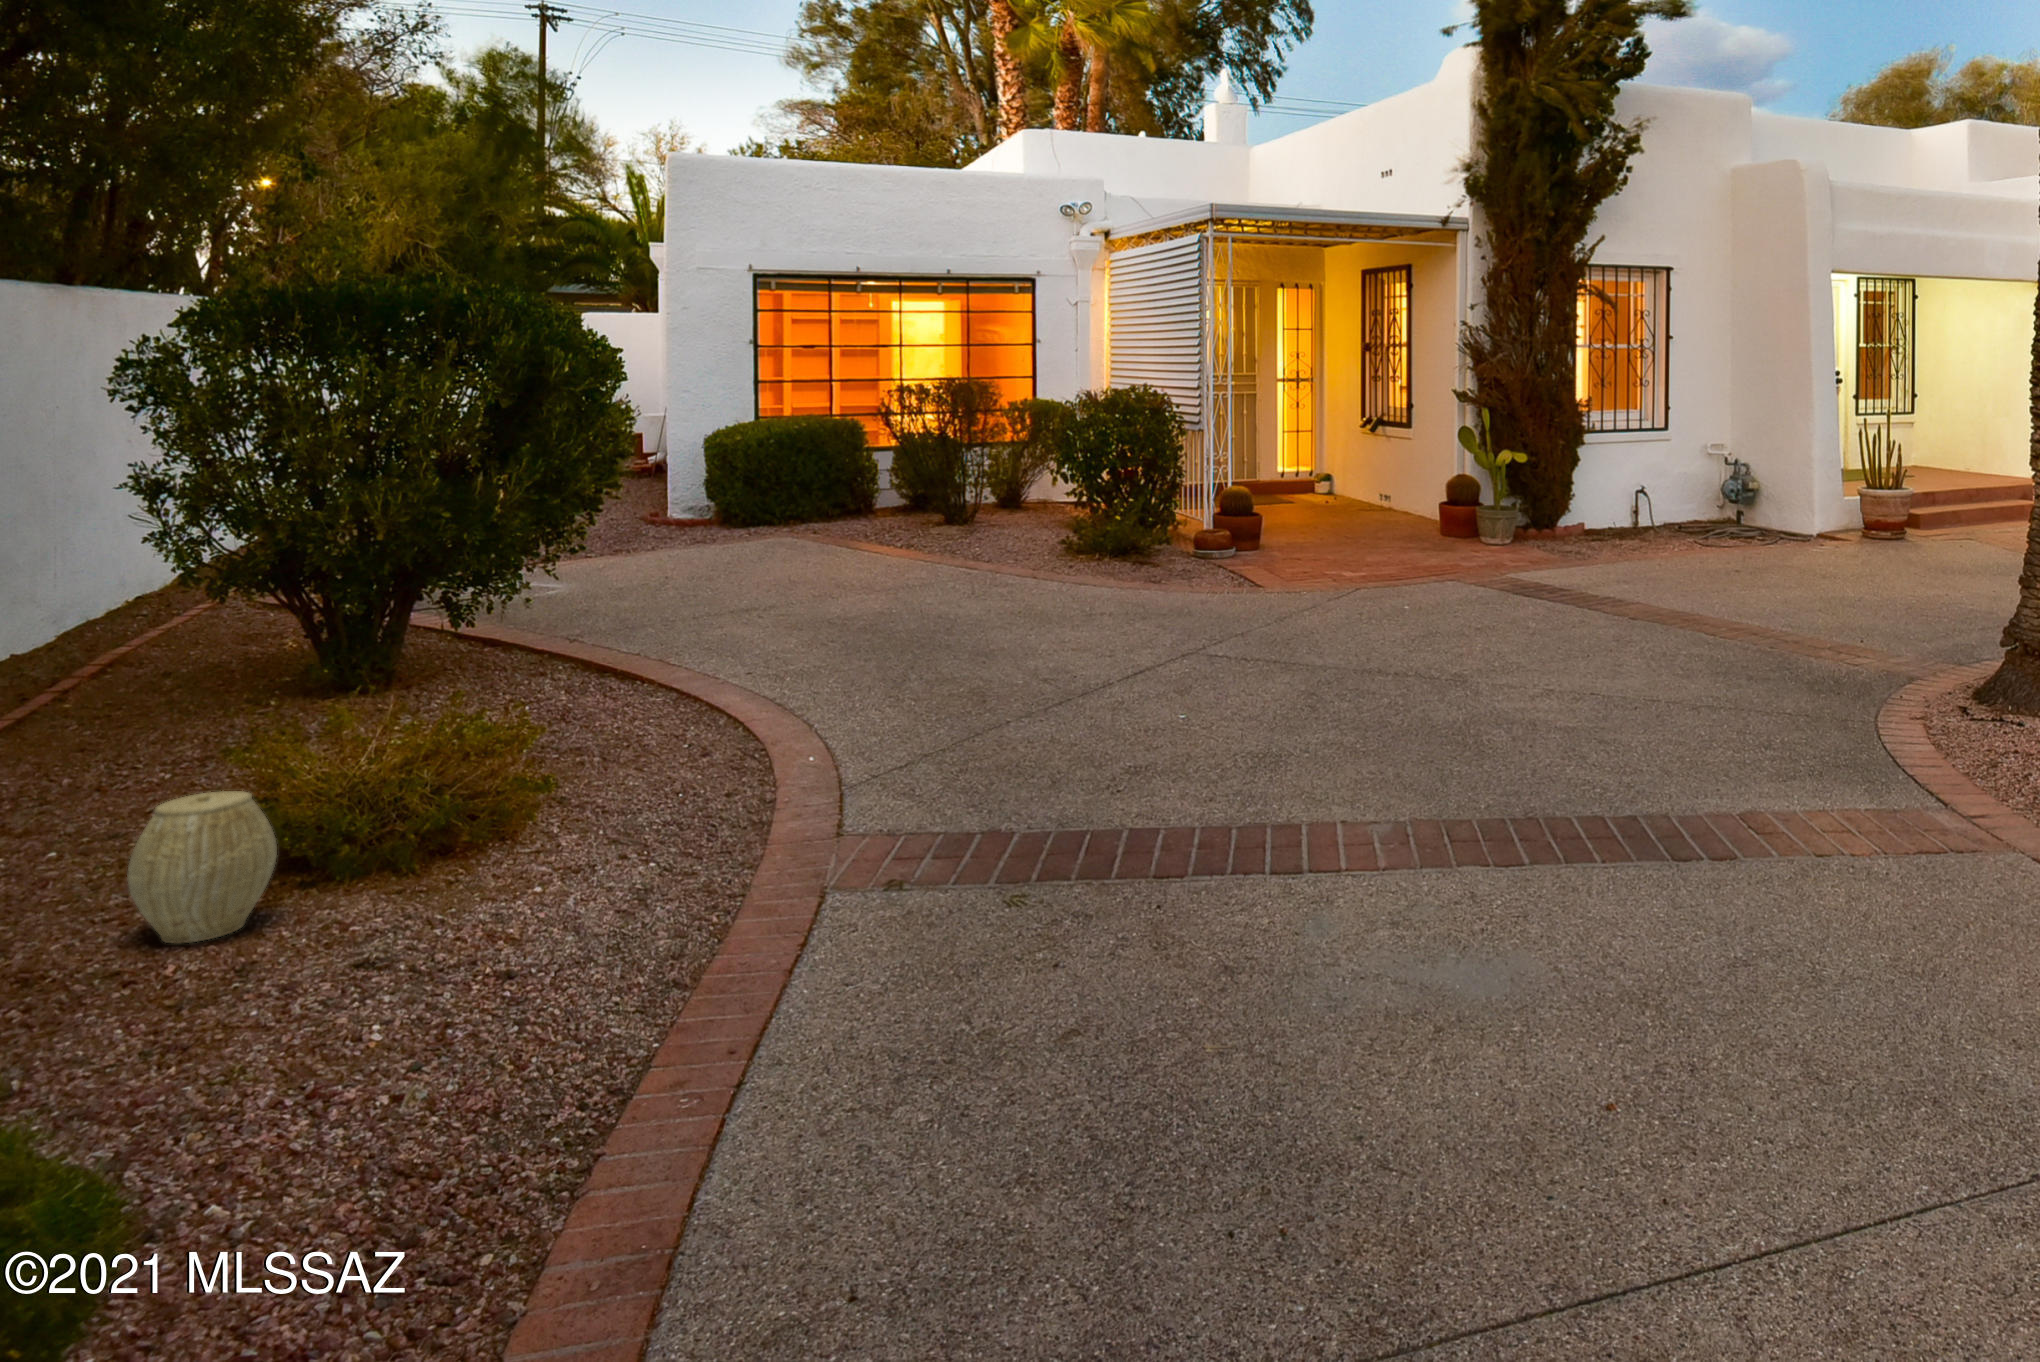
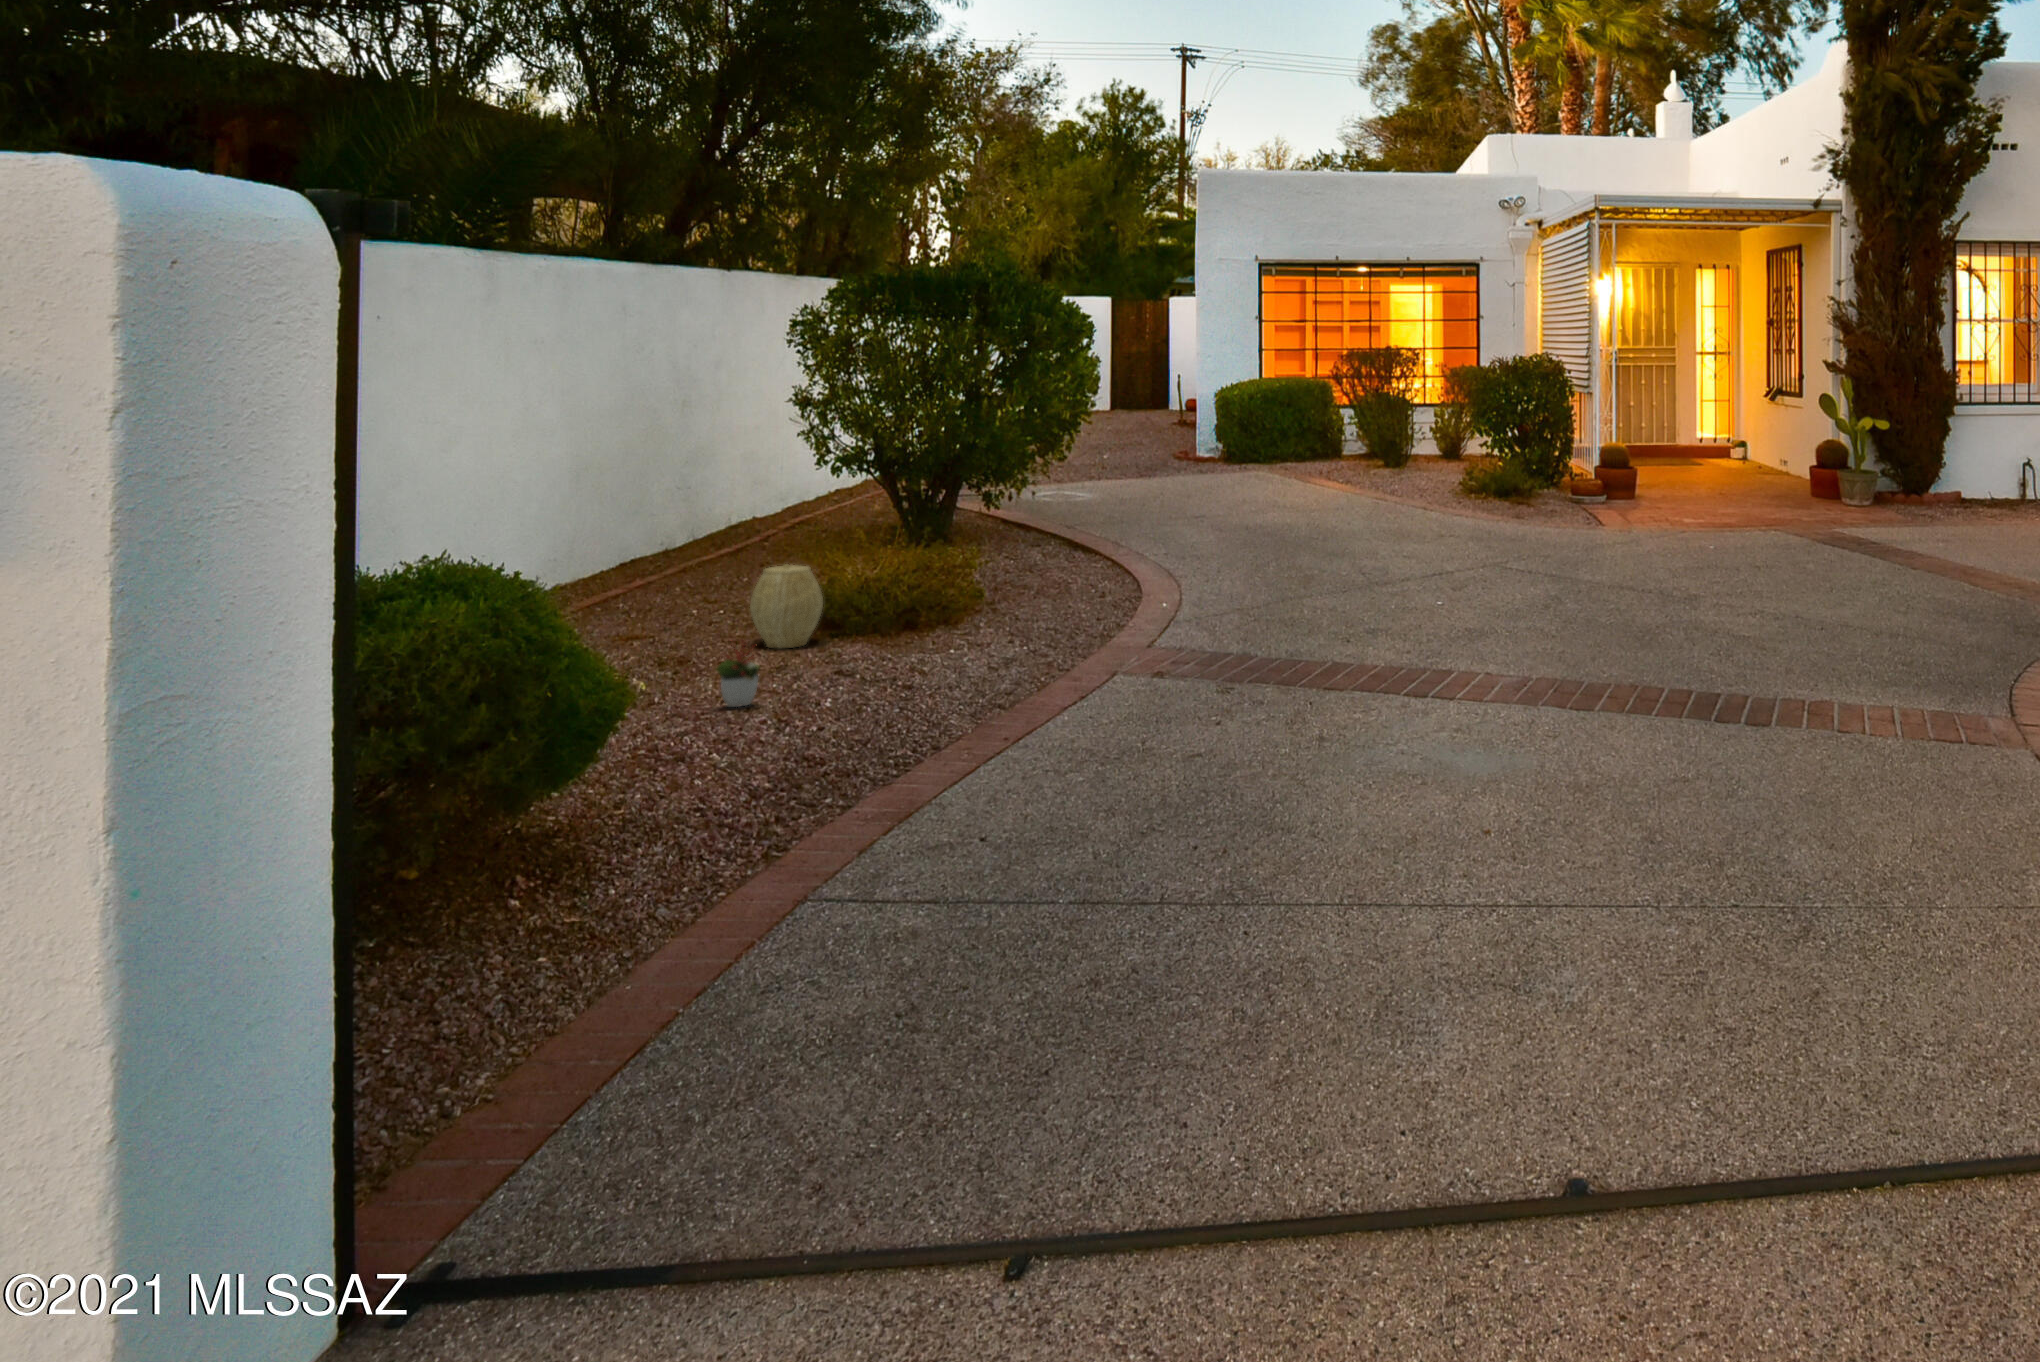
decorative plant: none [132,979,229,1114] -> present [716,640,759,707]

